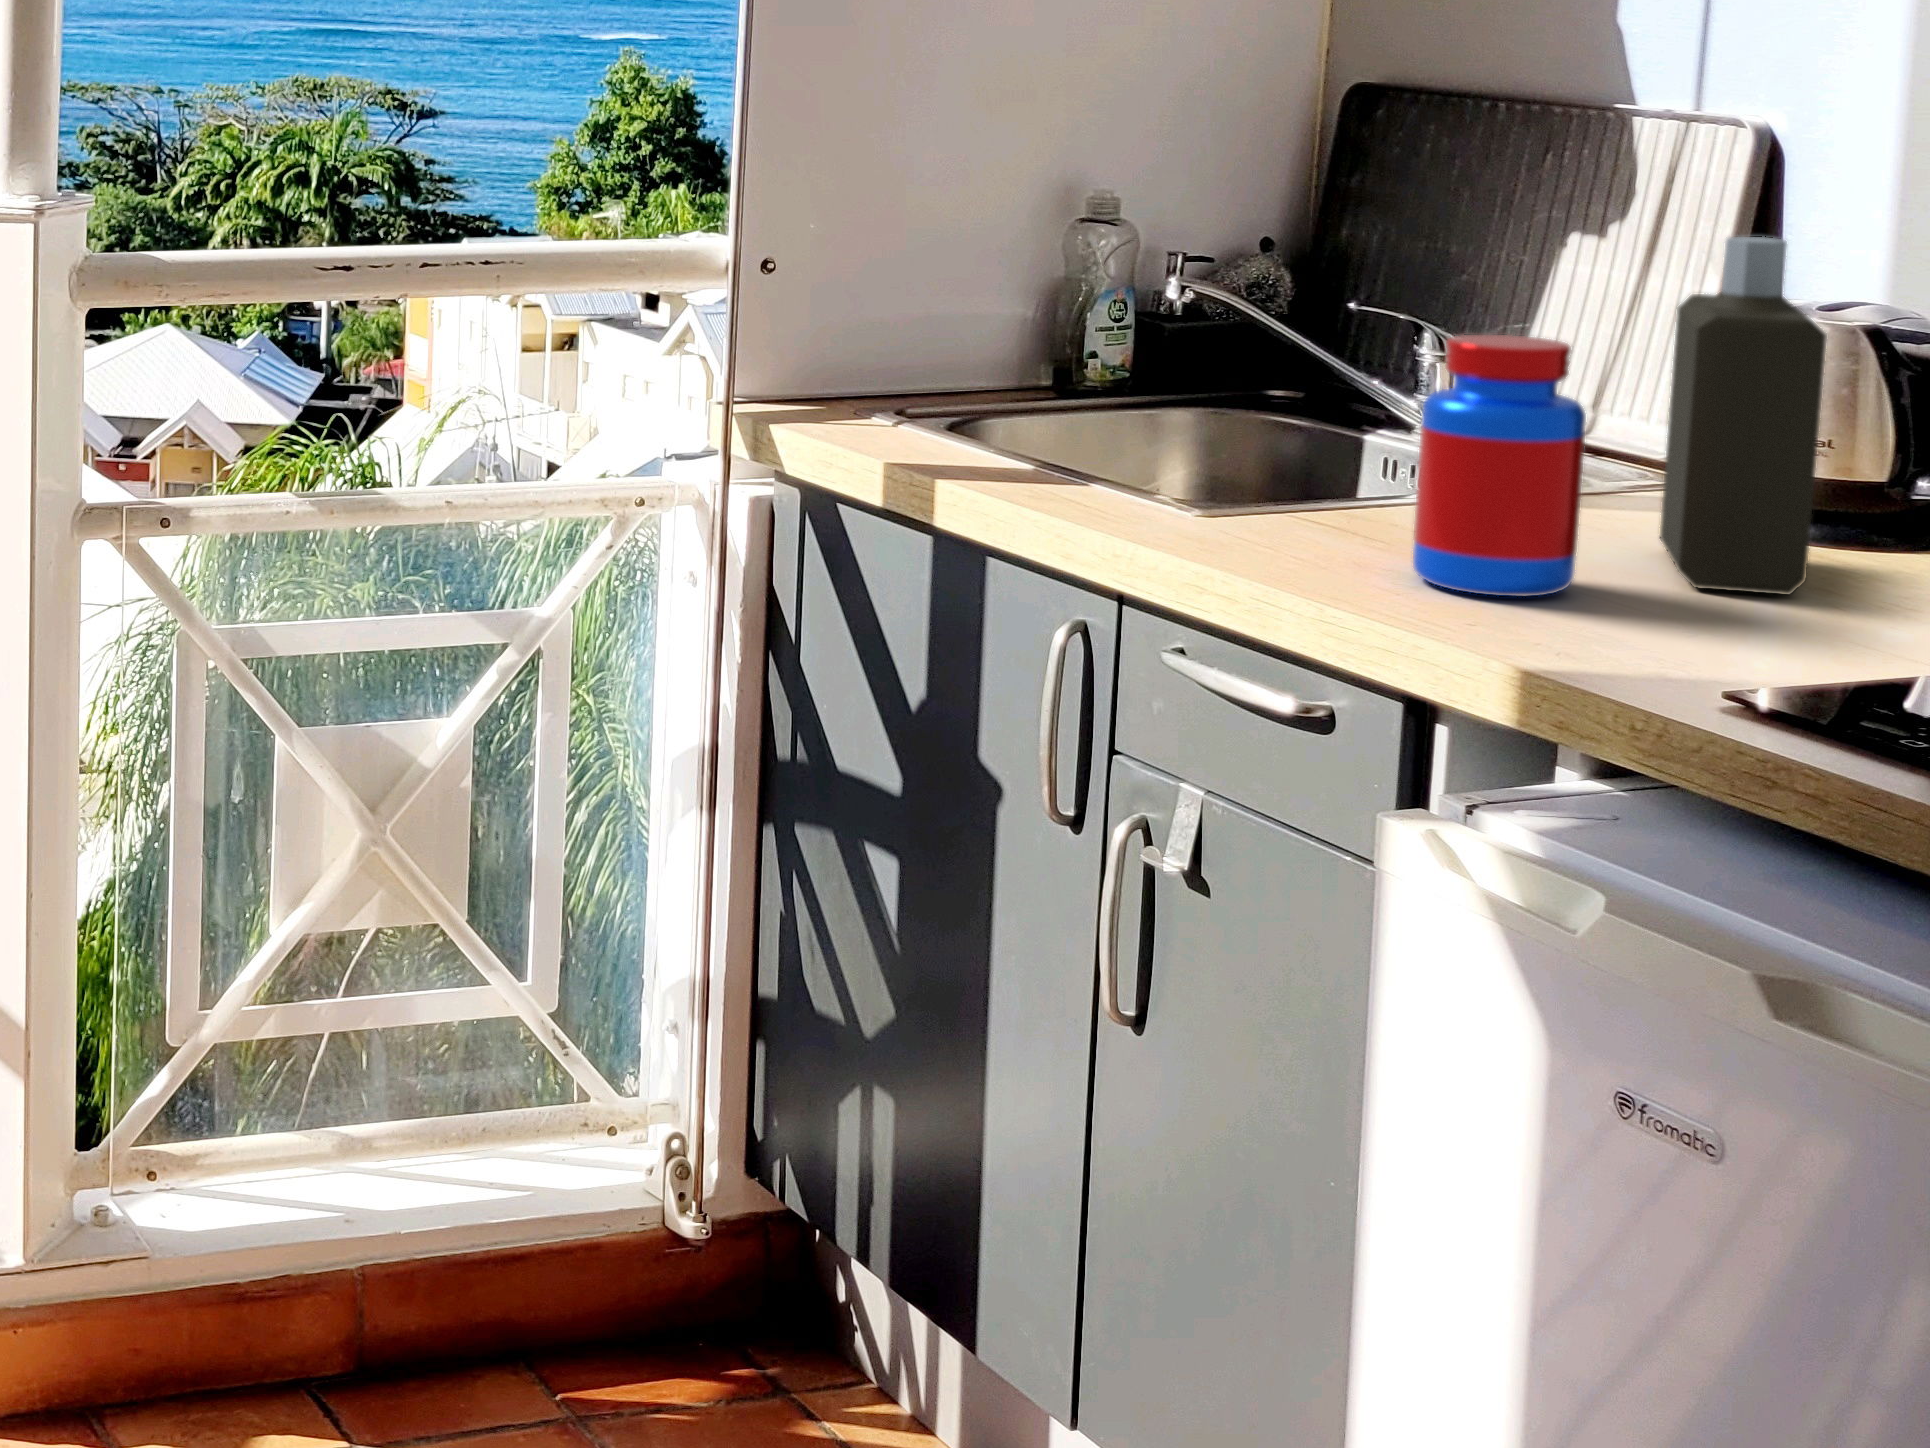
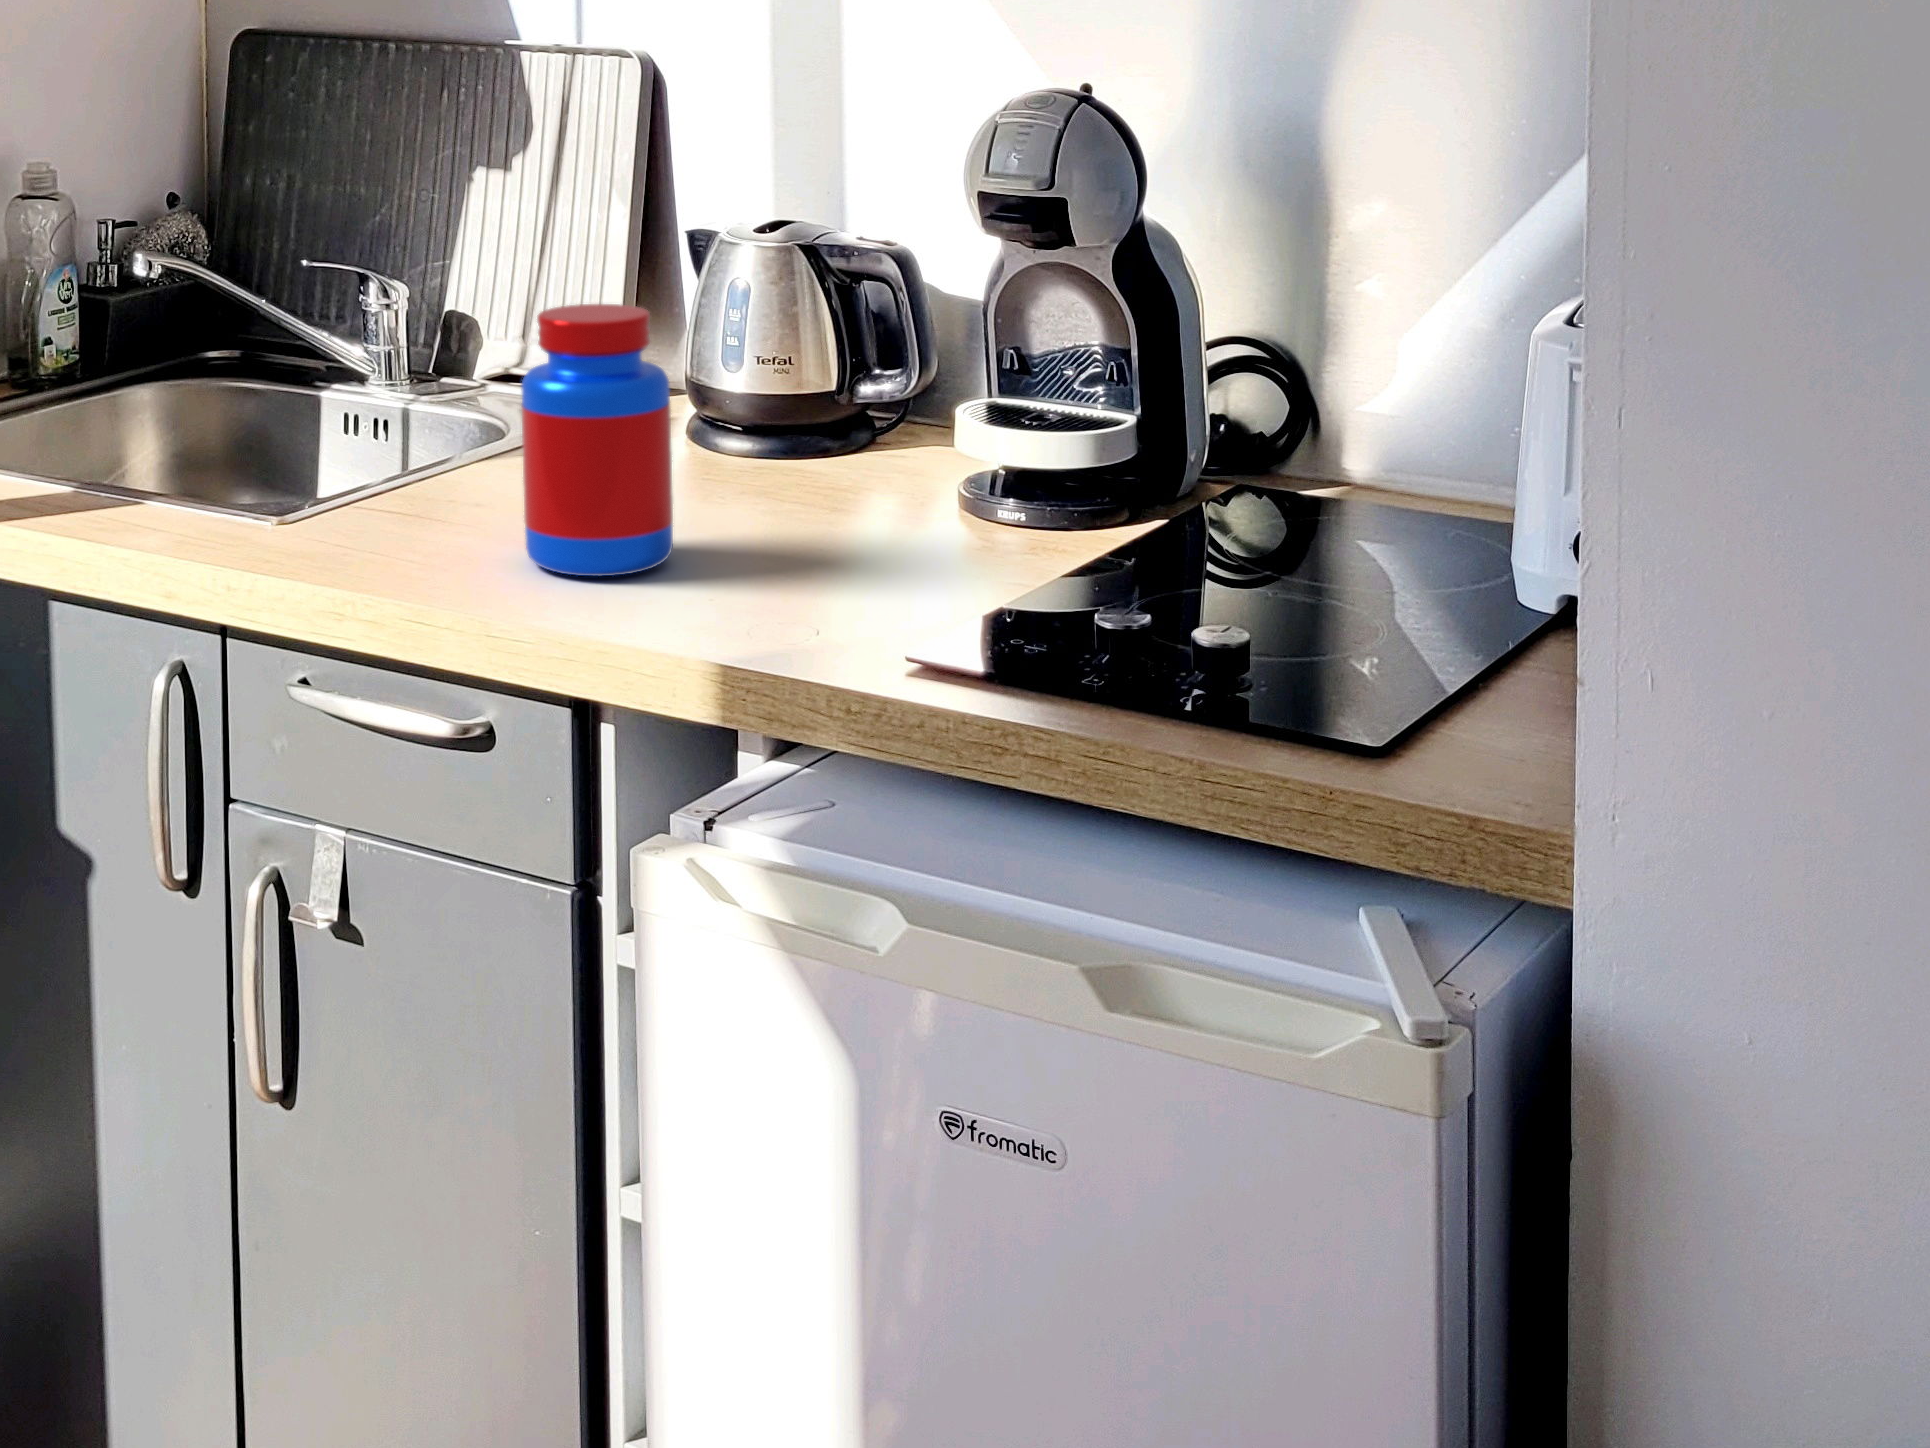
bottle: present [1660,237,1827,595] -> none [679,179,841,531]

